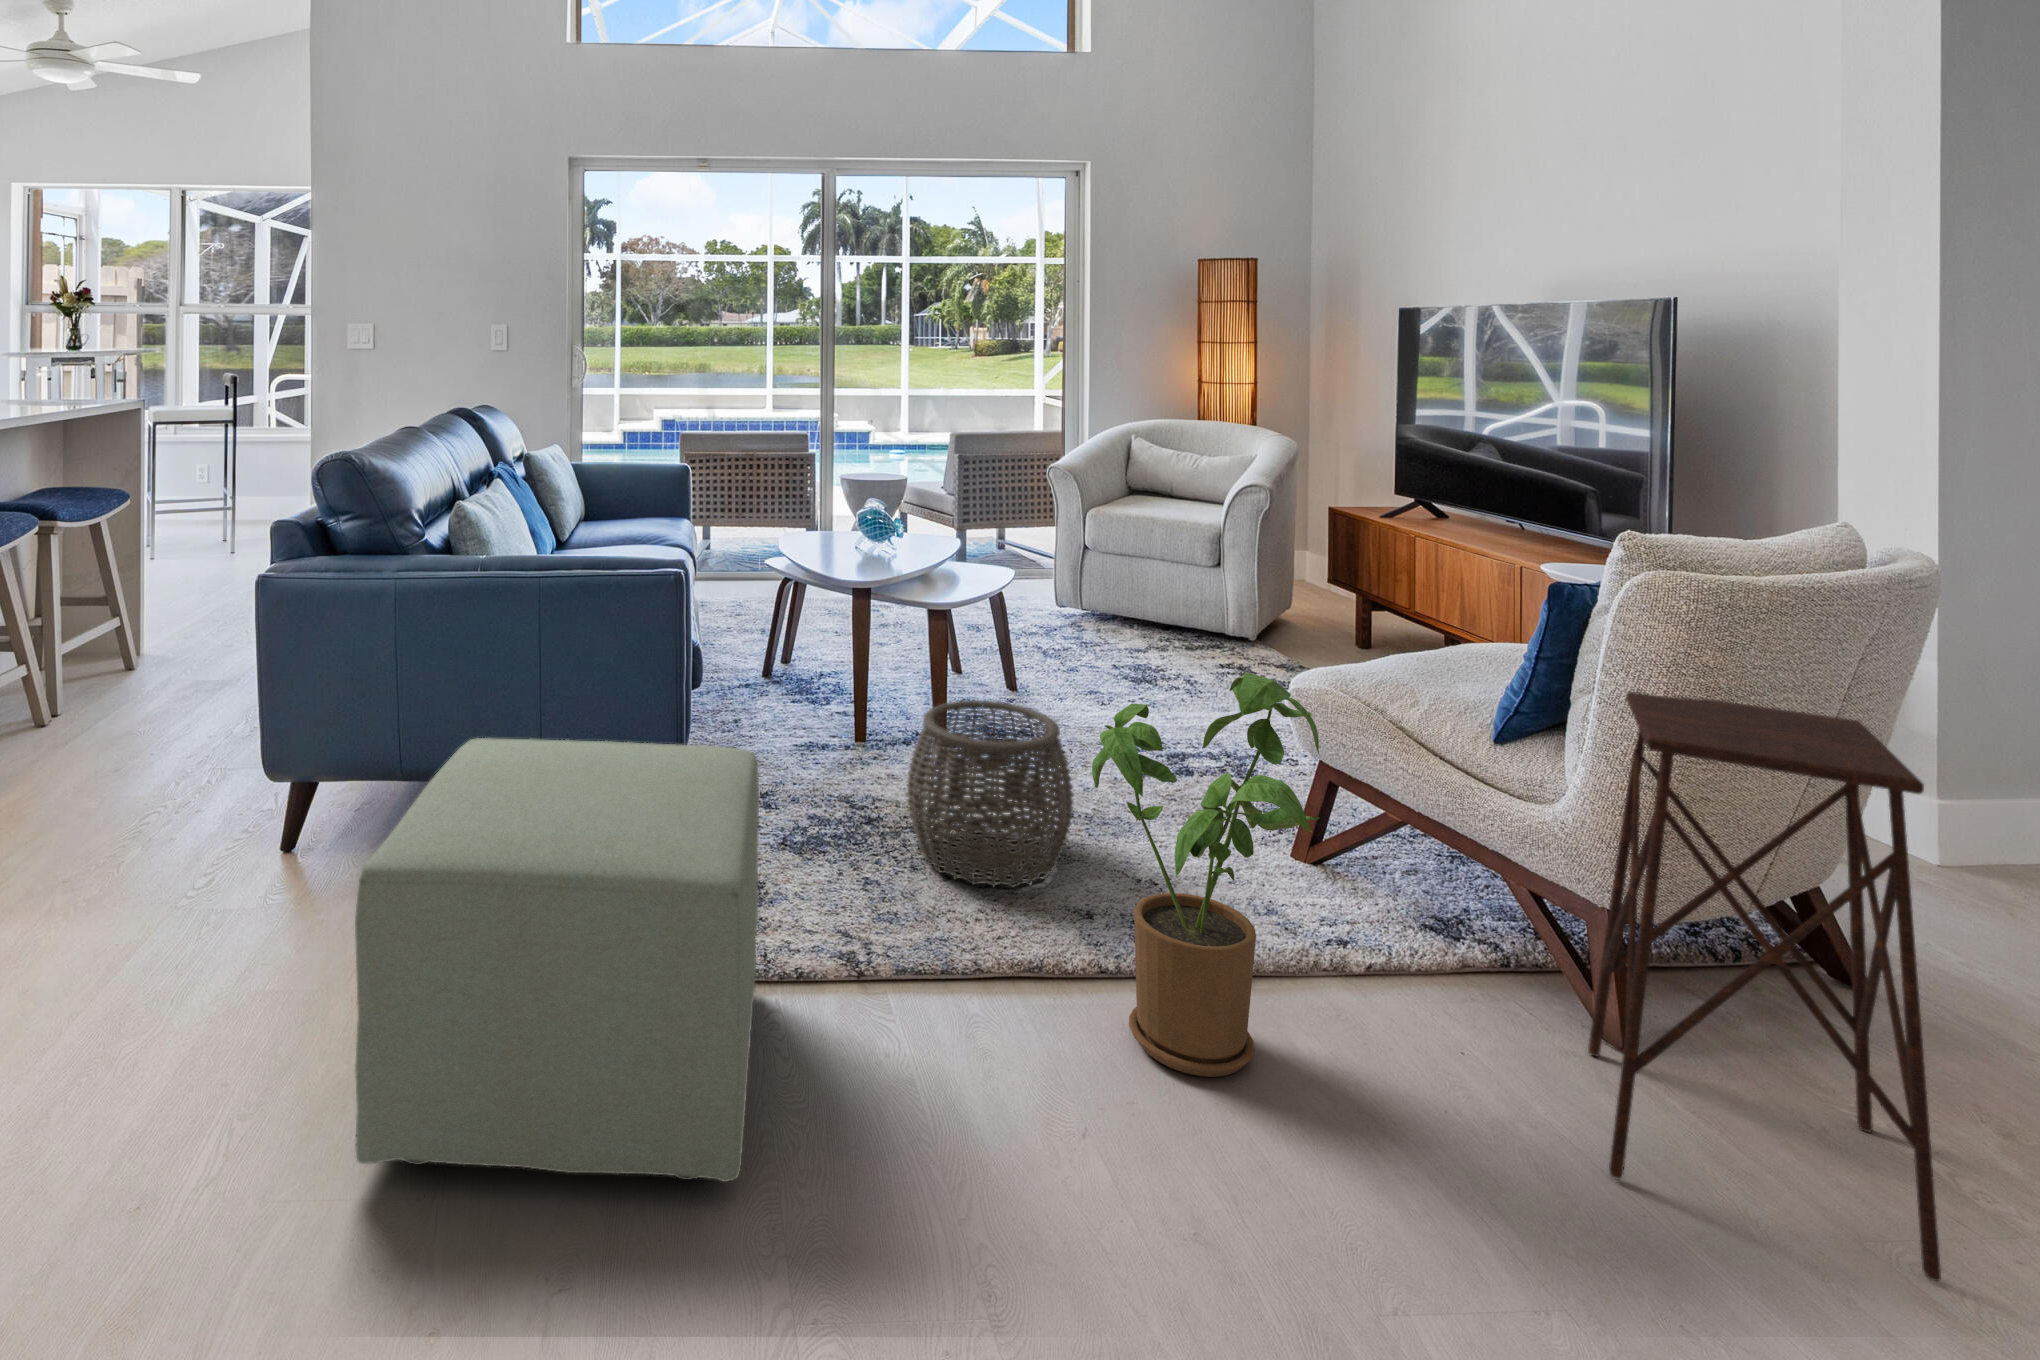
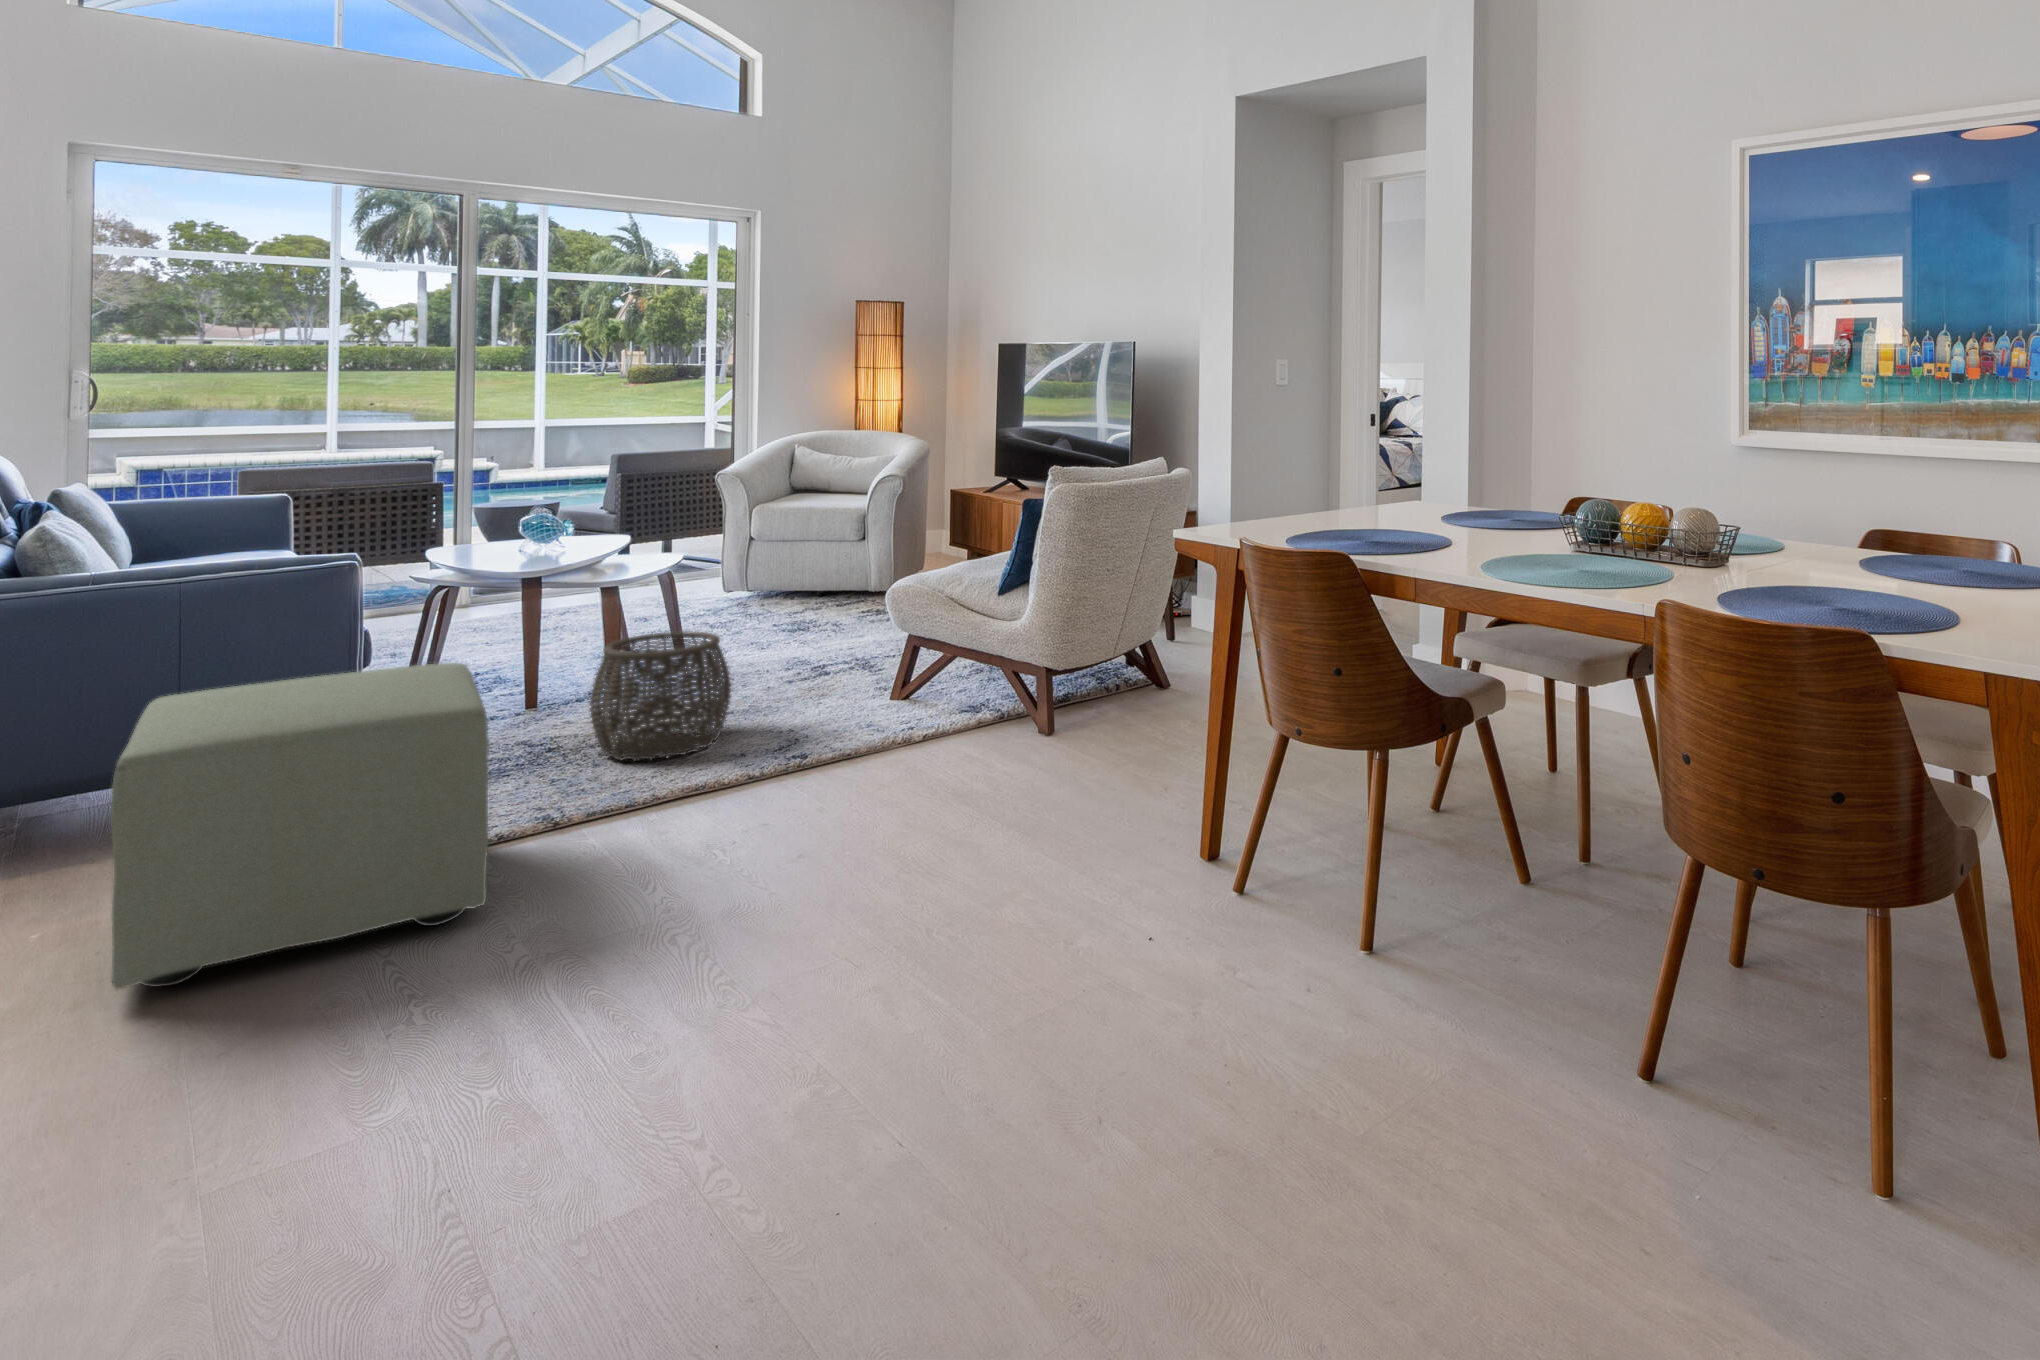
house plant: present [1092,672,1319,1077] -> none [742,554,886,801]
side table: present [1588,692,1941,1281] -> none [1029,534,1155,776]

